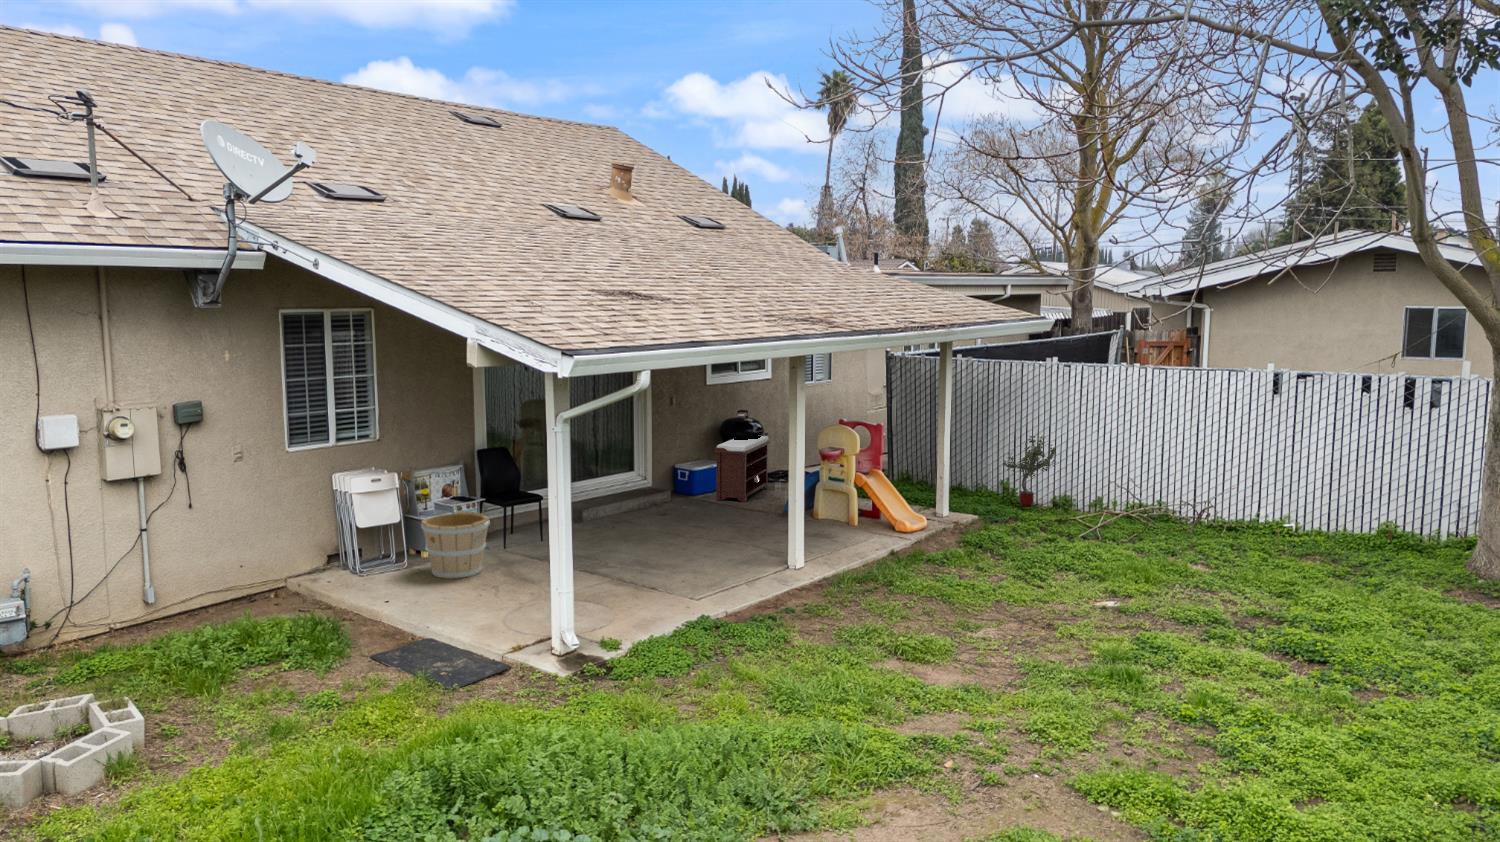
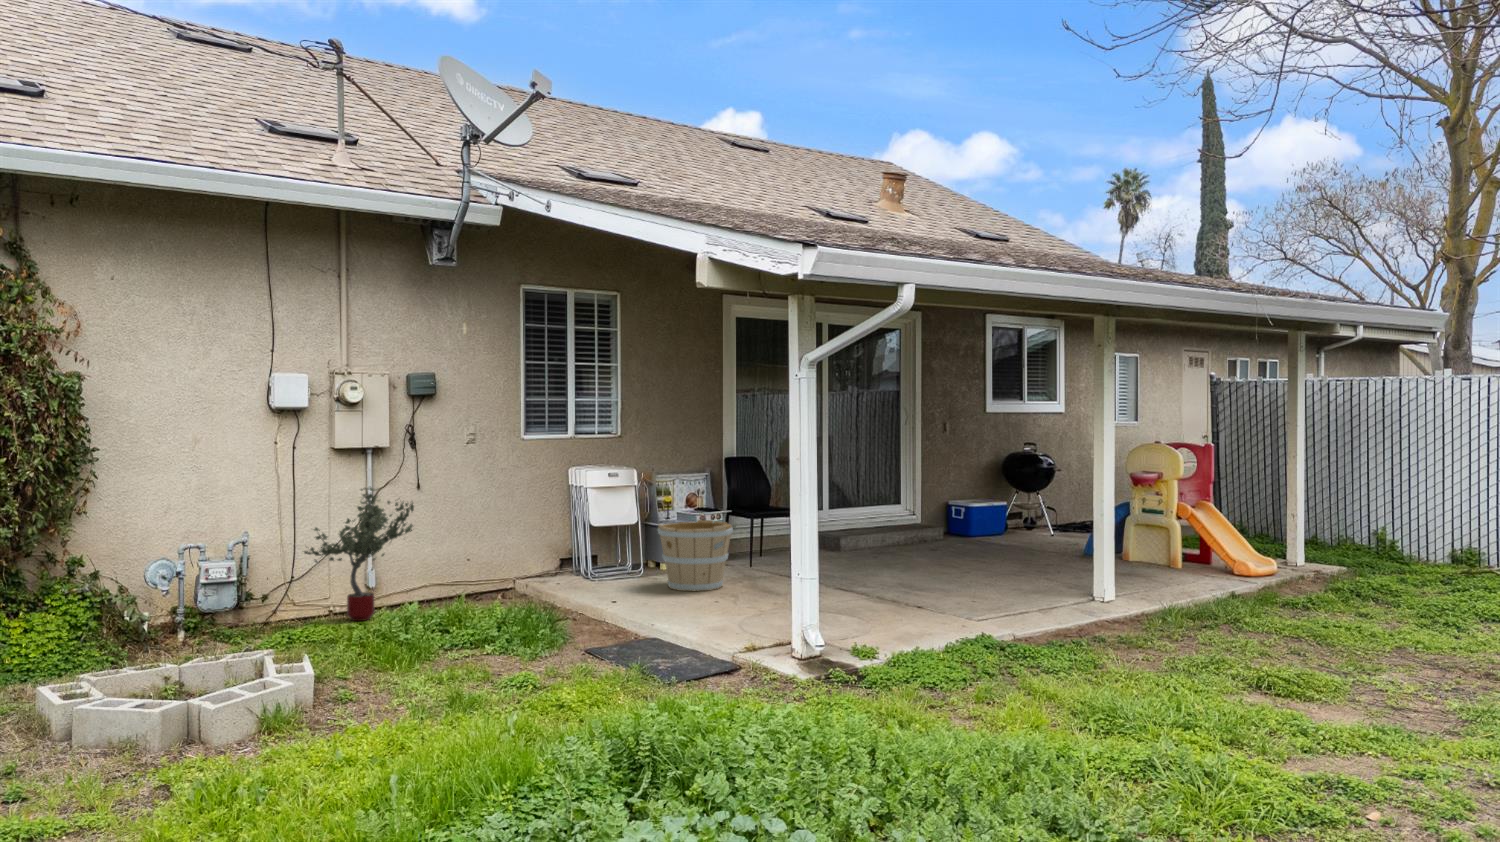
bench: present [715,436,770,503] -> none [994,474,1060,547]
potted tree: present [1003,436,1056,506] -> present [304,487,414,621]

